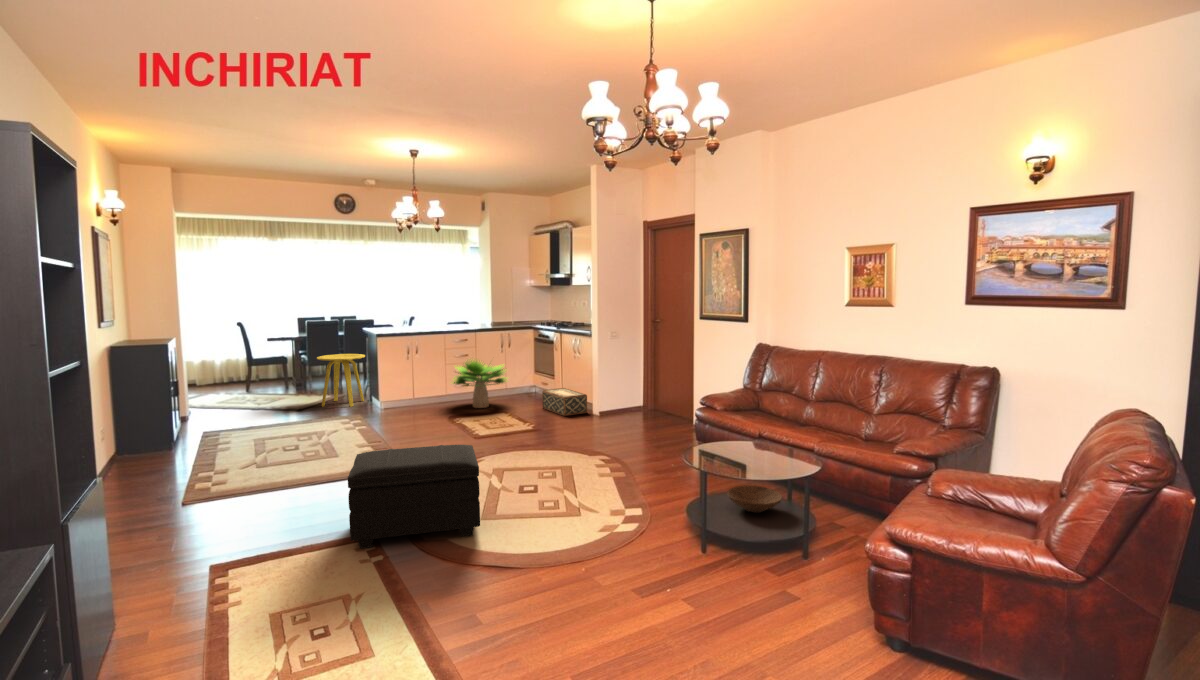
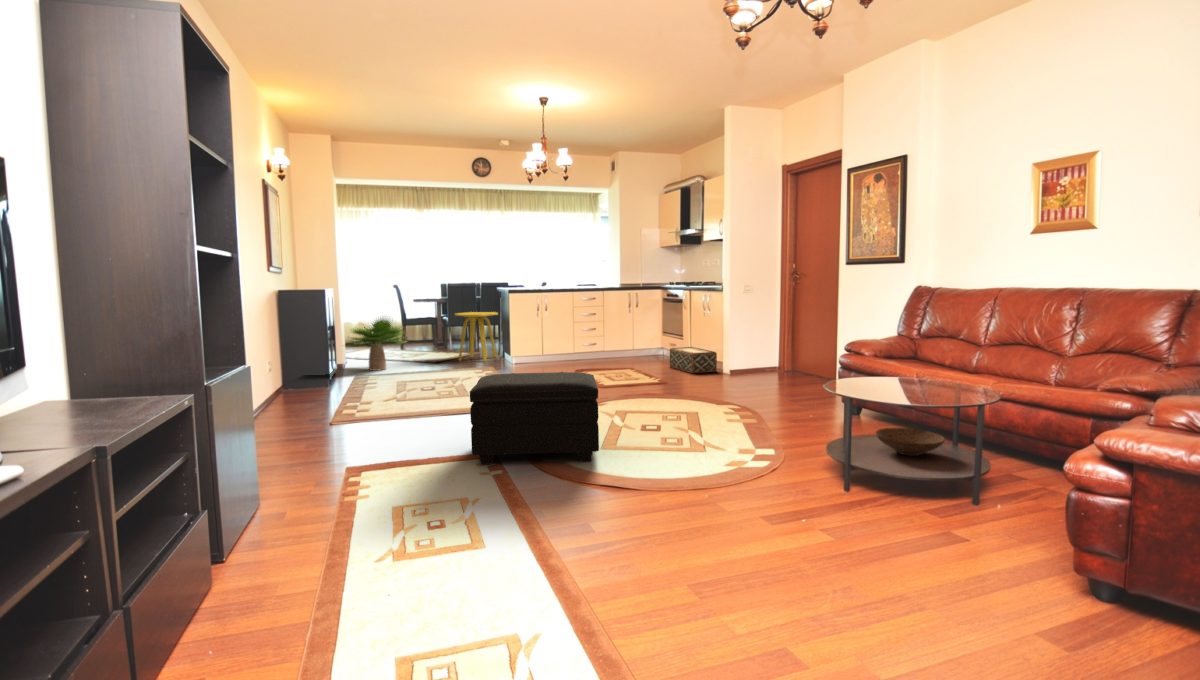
potted plant: present [453,360,506,408] -> present [346,318,404,371]

